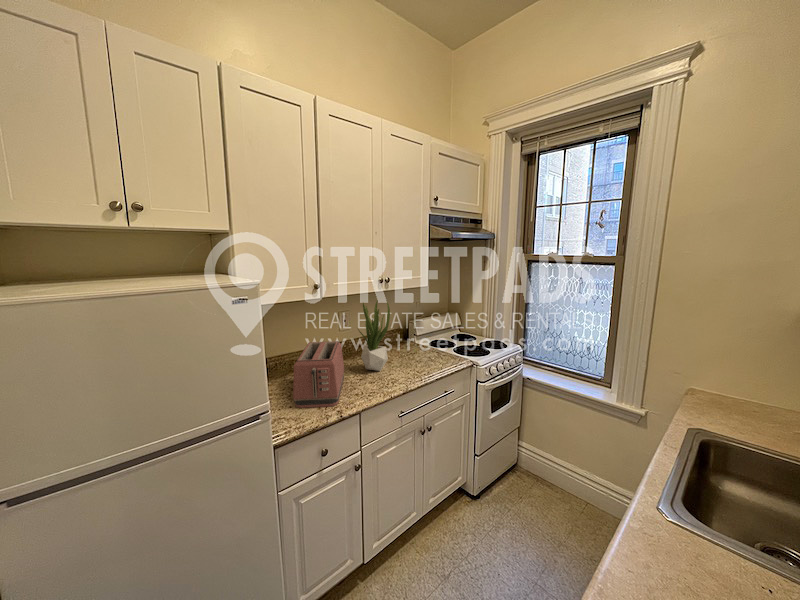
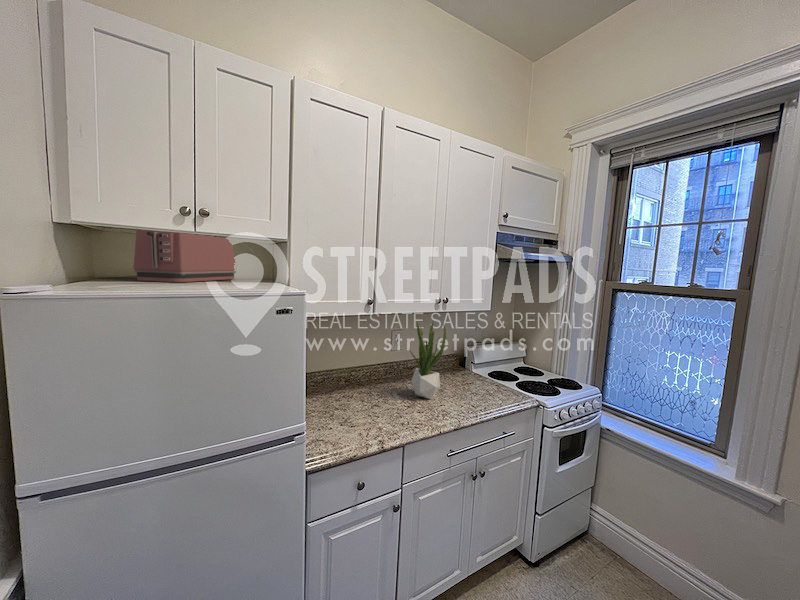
toaster: present [293,341,344,408] -> present [134,230,236,282]

